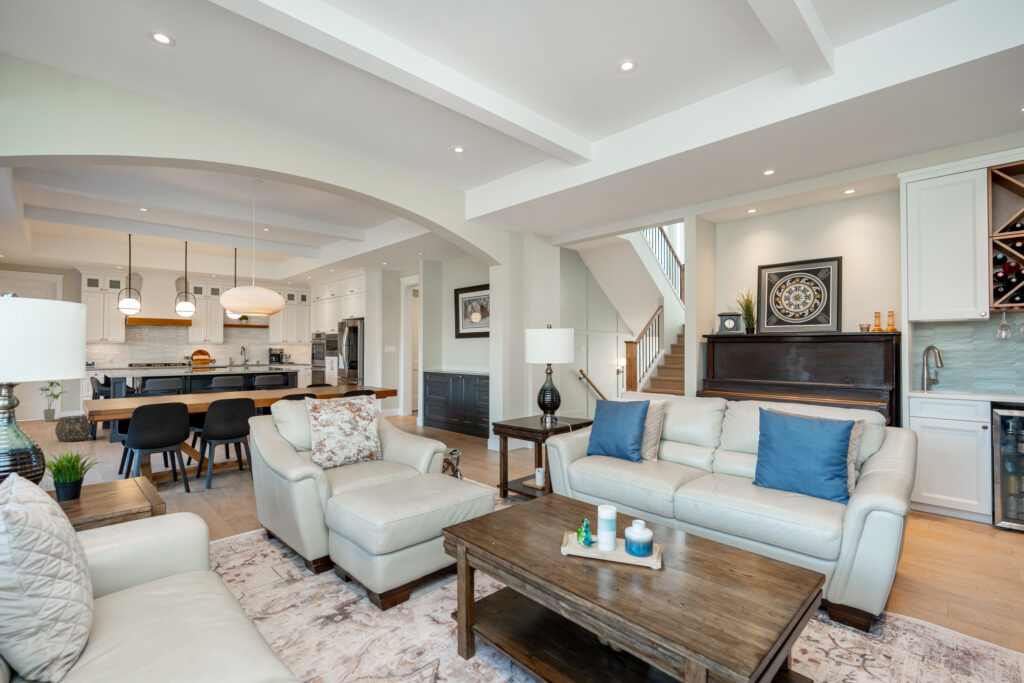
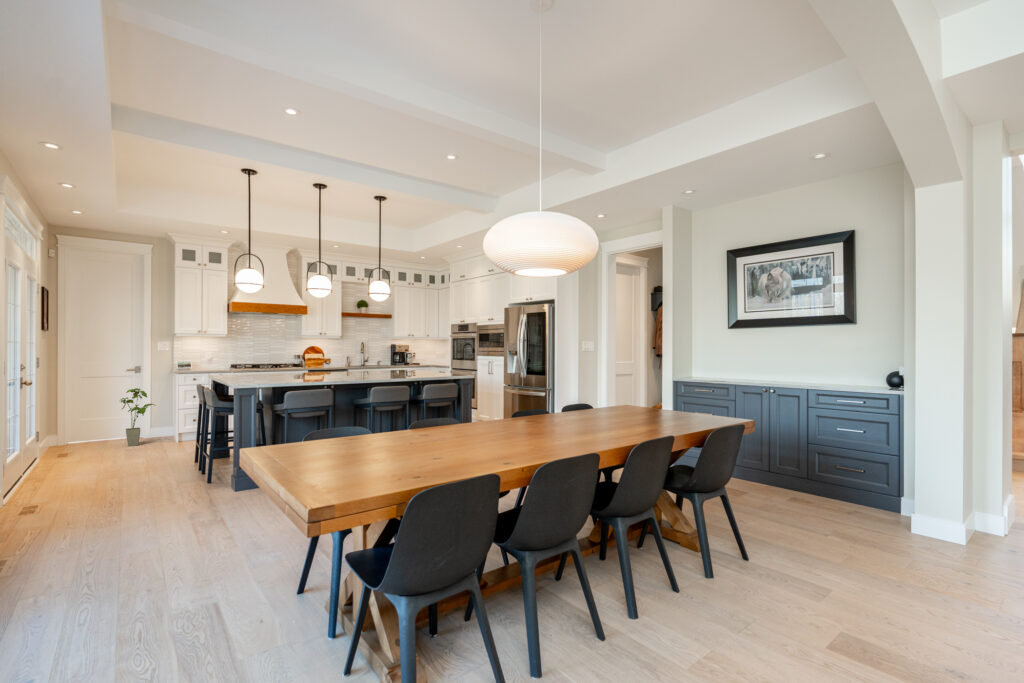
woven basket: present [55,415,91,442] -> none [155,446,205,490]

